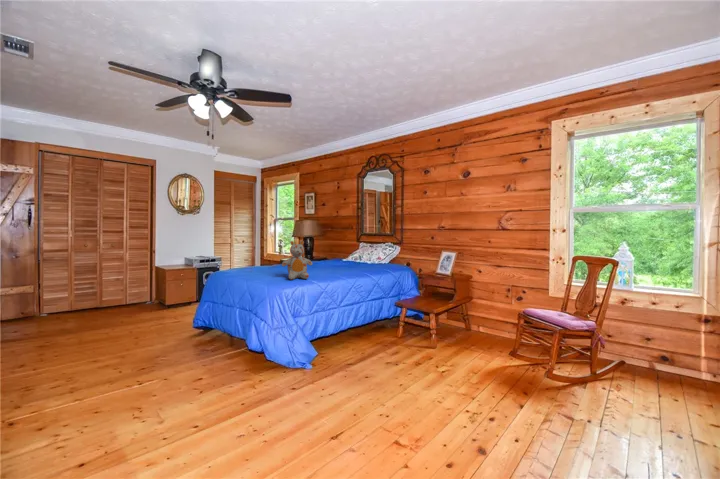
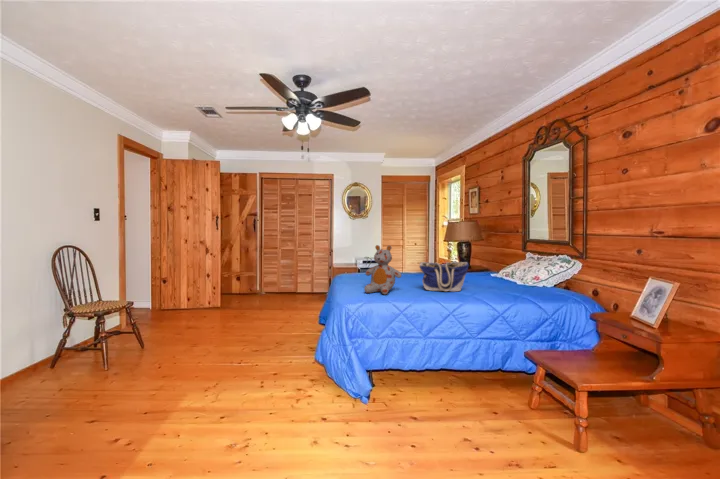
tote bag: none [320,250,353,273] -> present [419,262,469,292]

